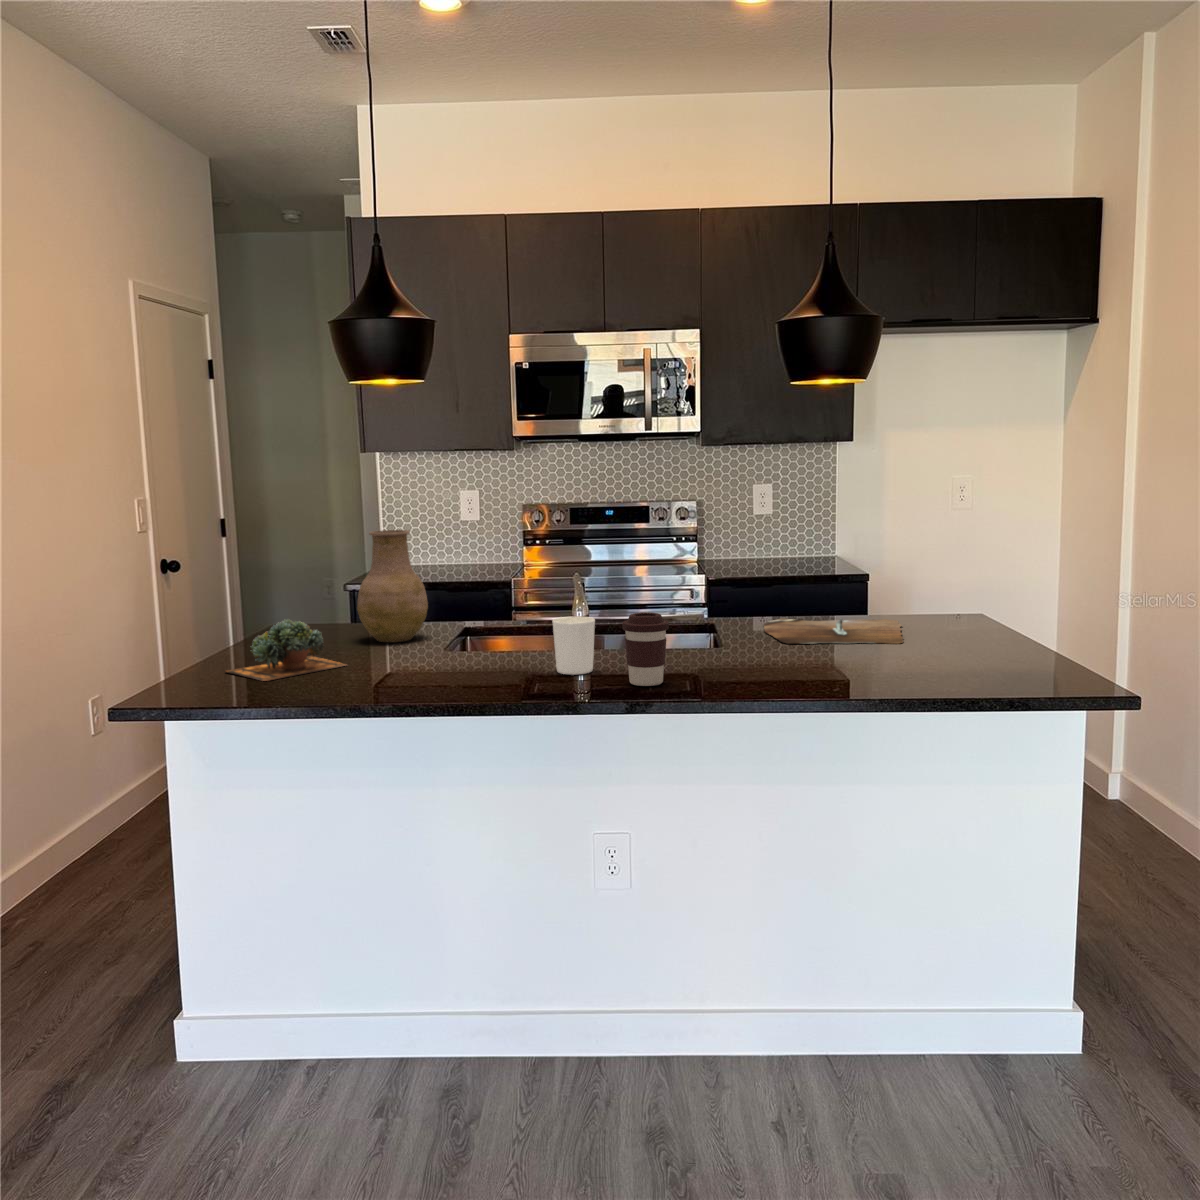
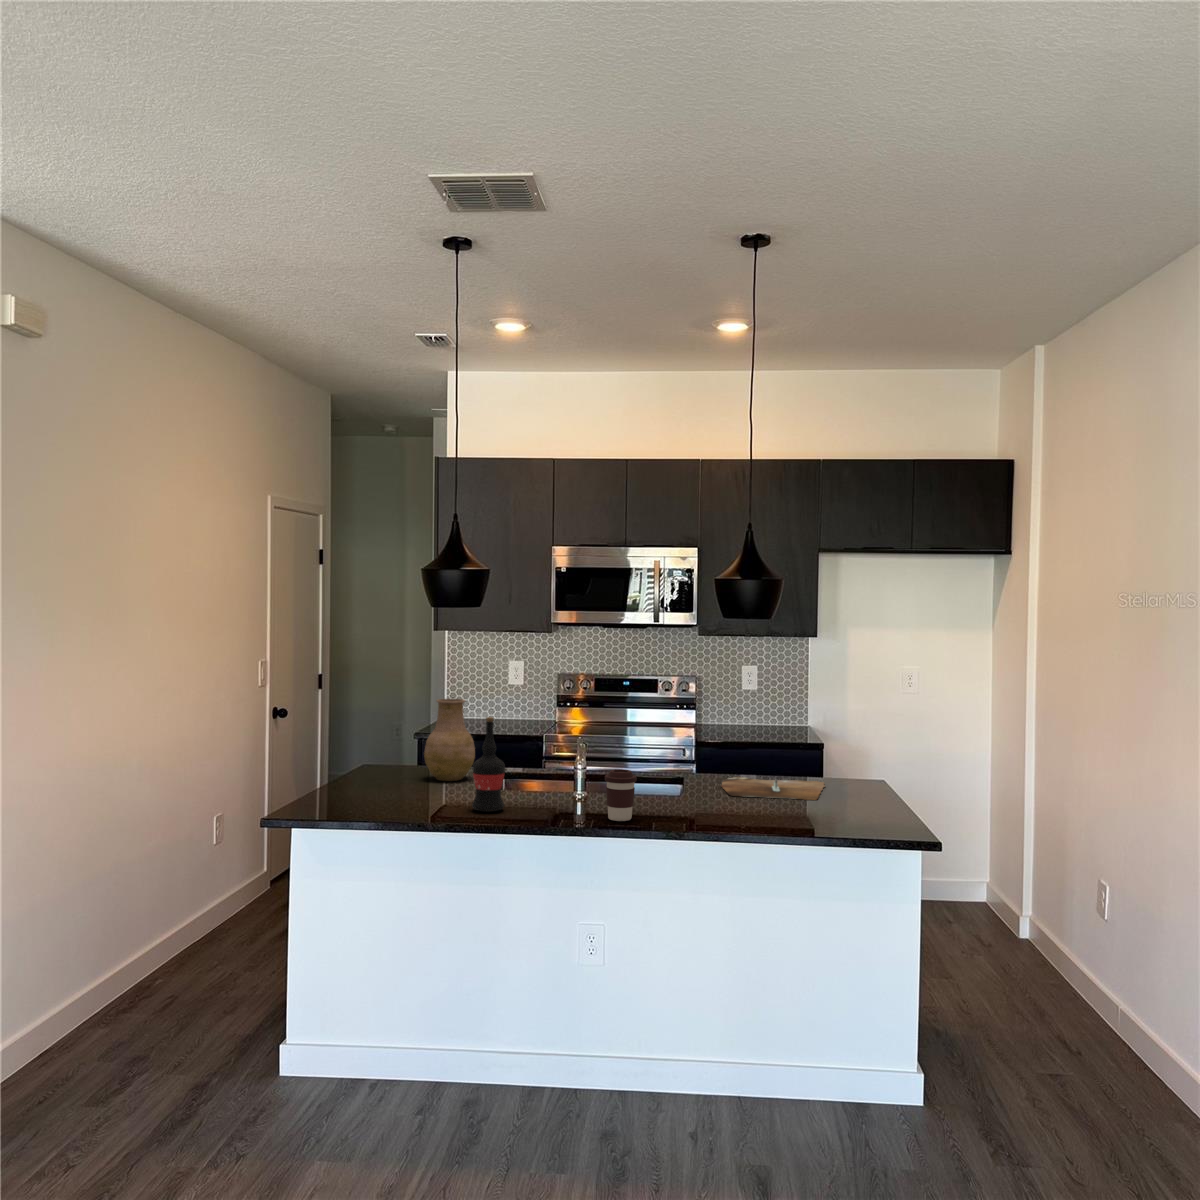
wine bottle: none [428,546,477,682] -> present [472,717,505,812]
candle holder: present [552,616,595,675] -> none [559,769,589,811]
succulent plant: present [225,619,346,681] -> none [330,761,415,805]

